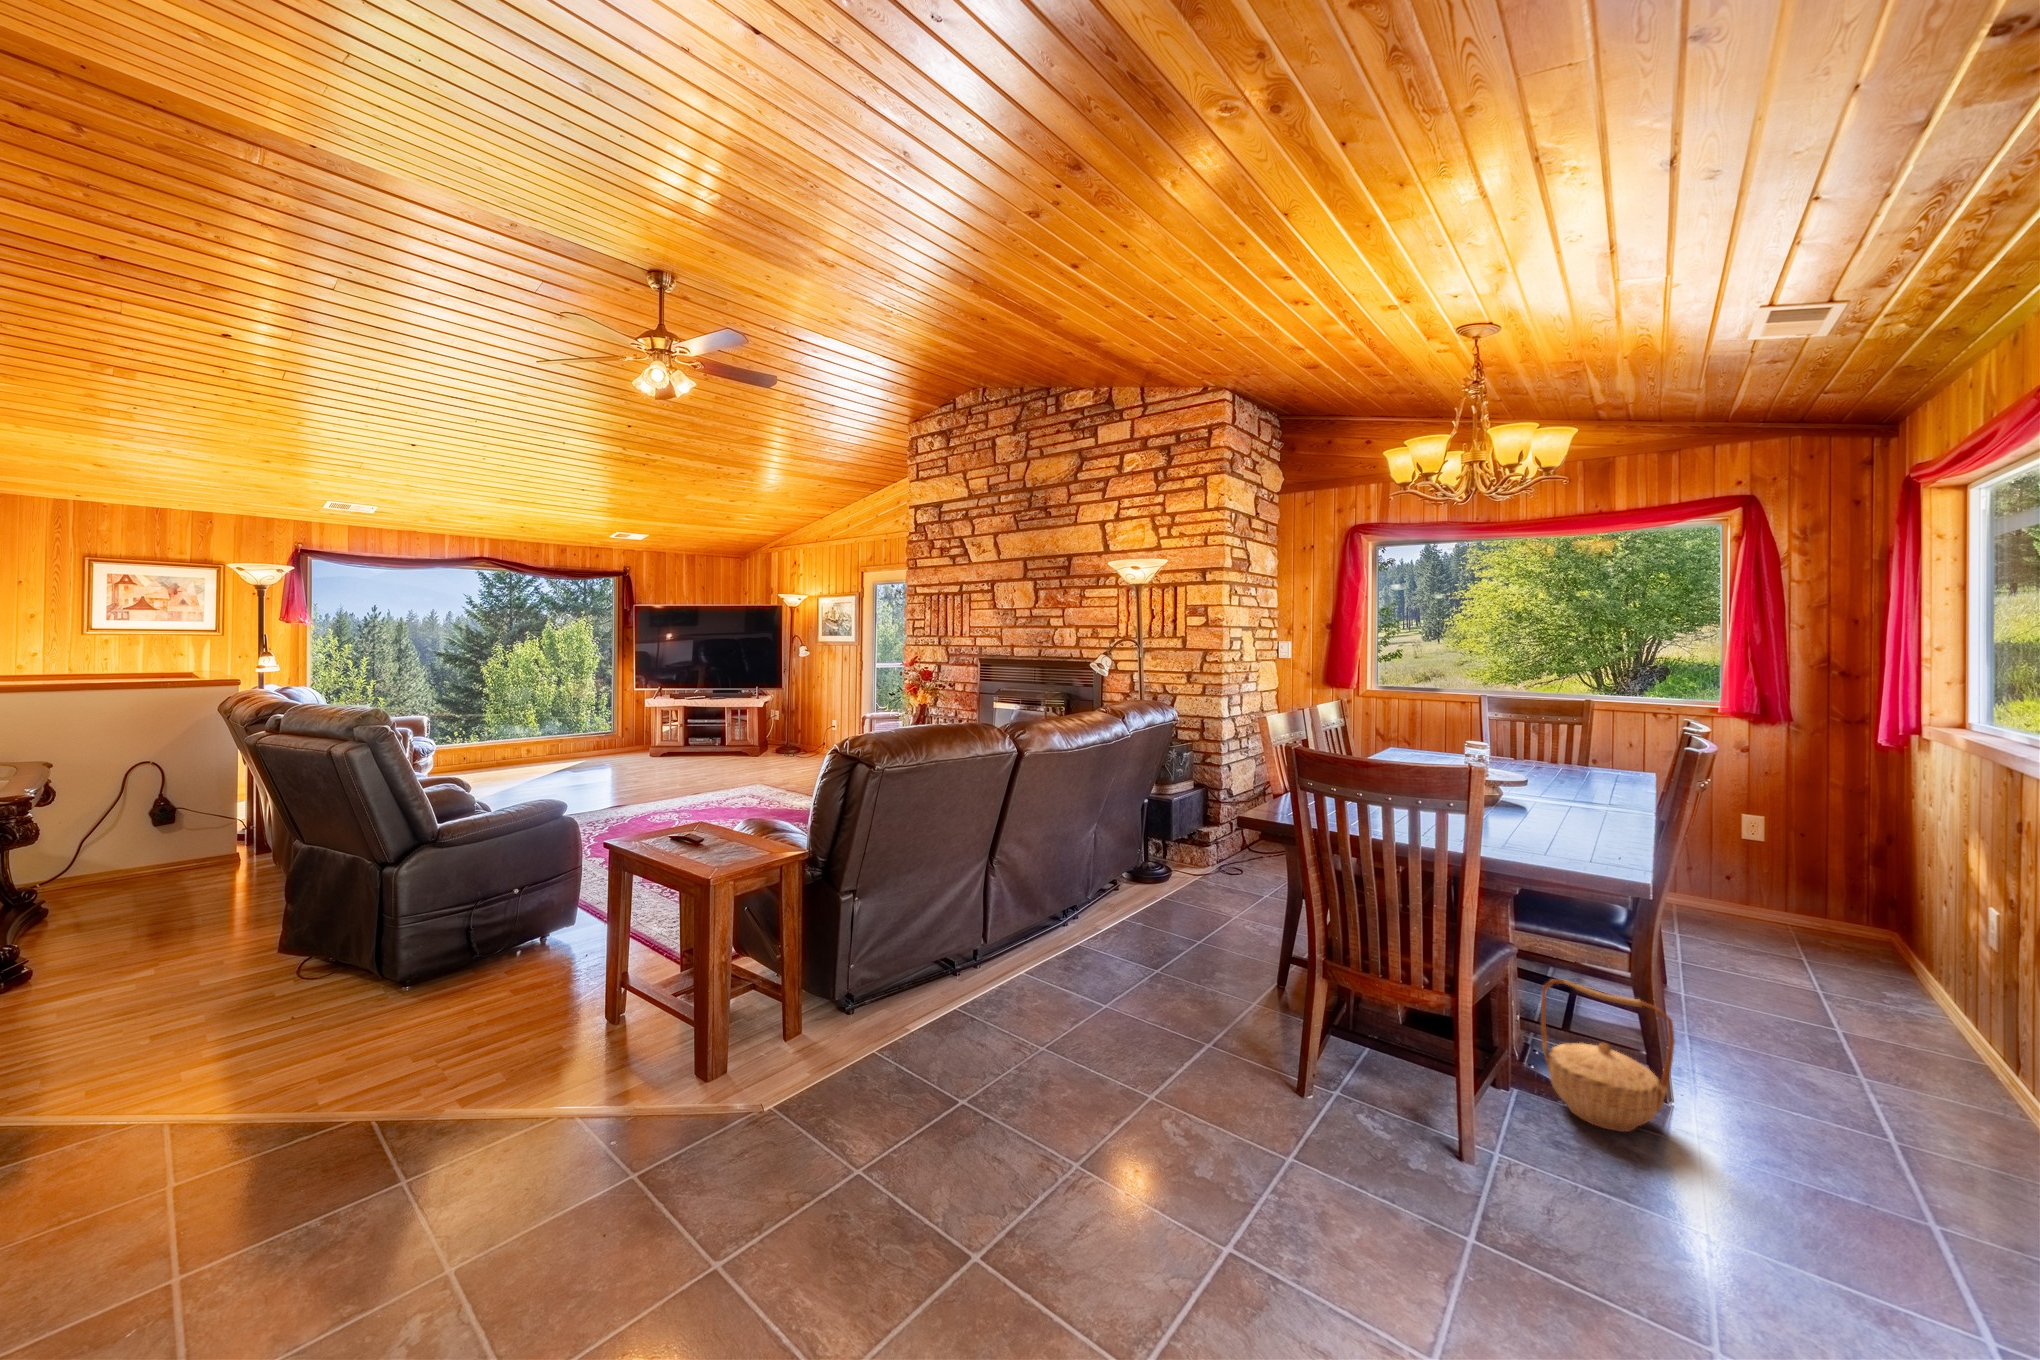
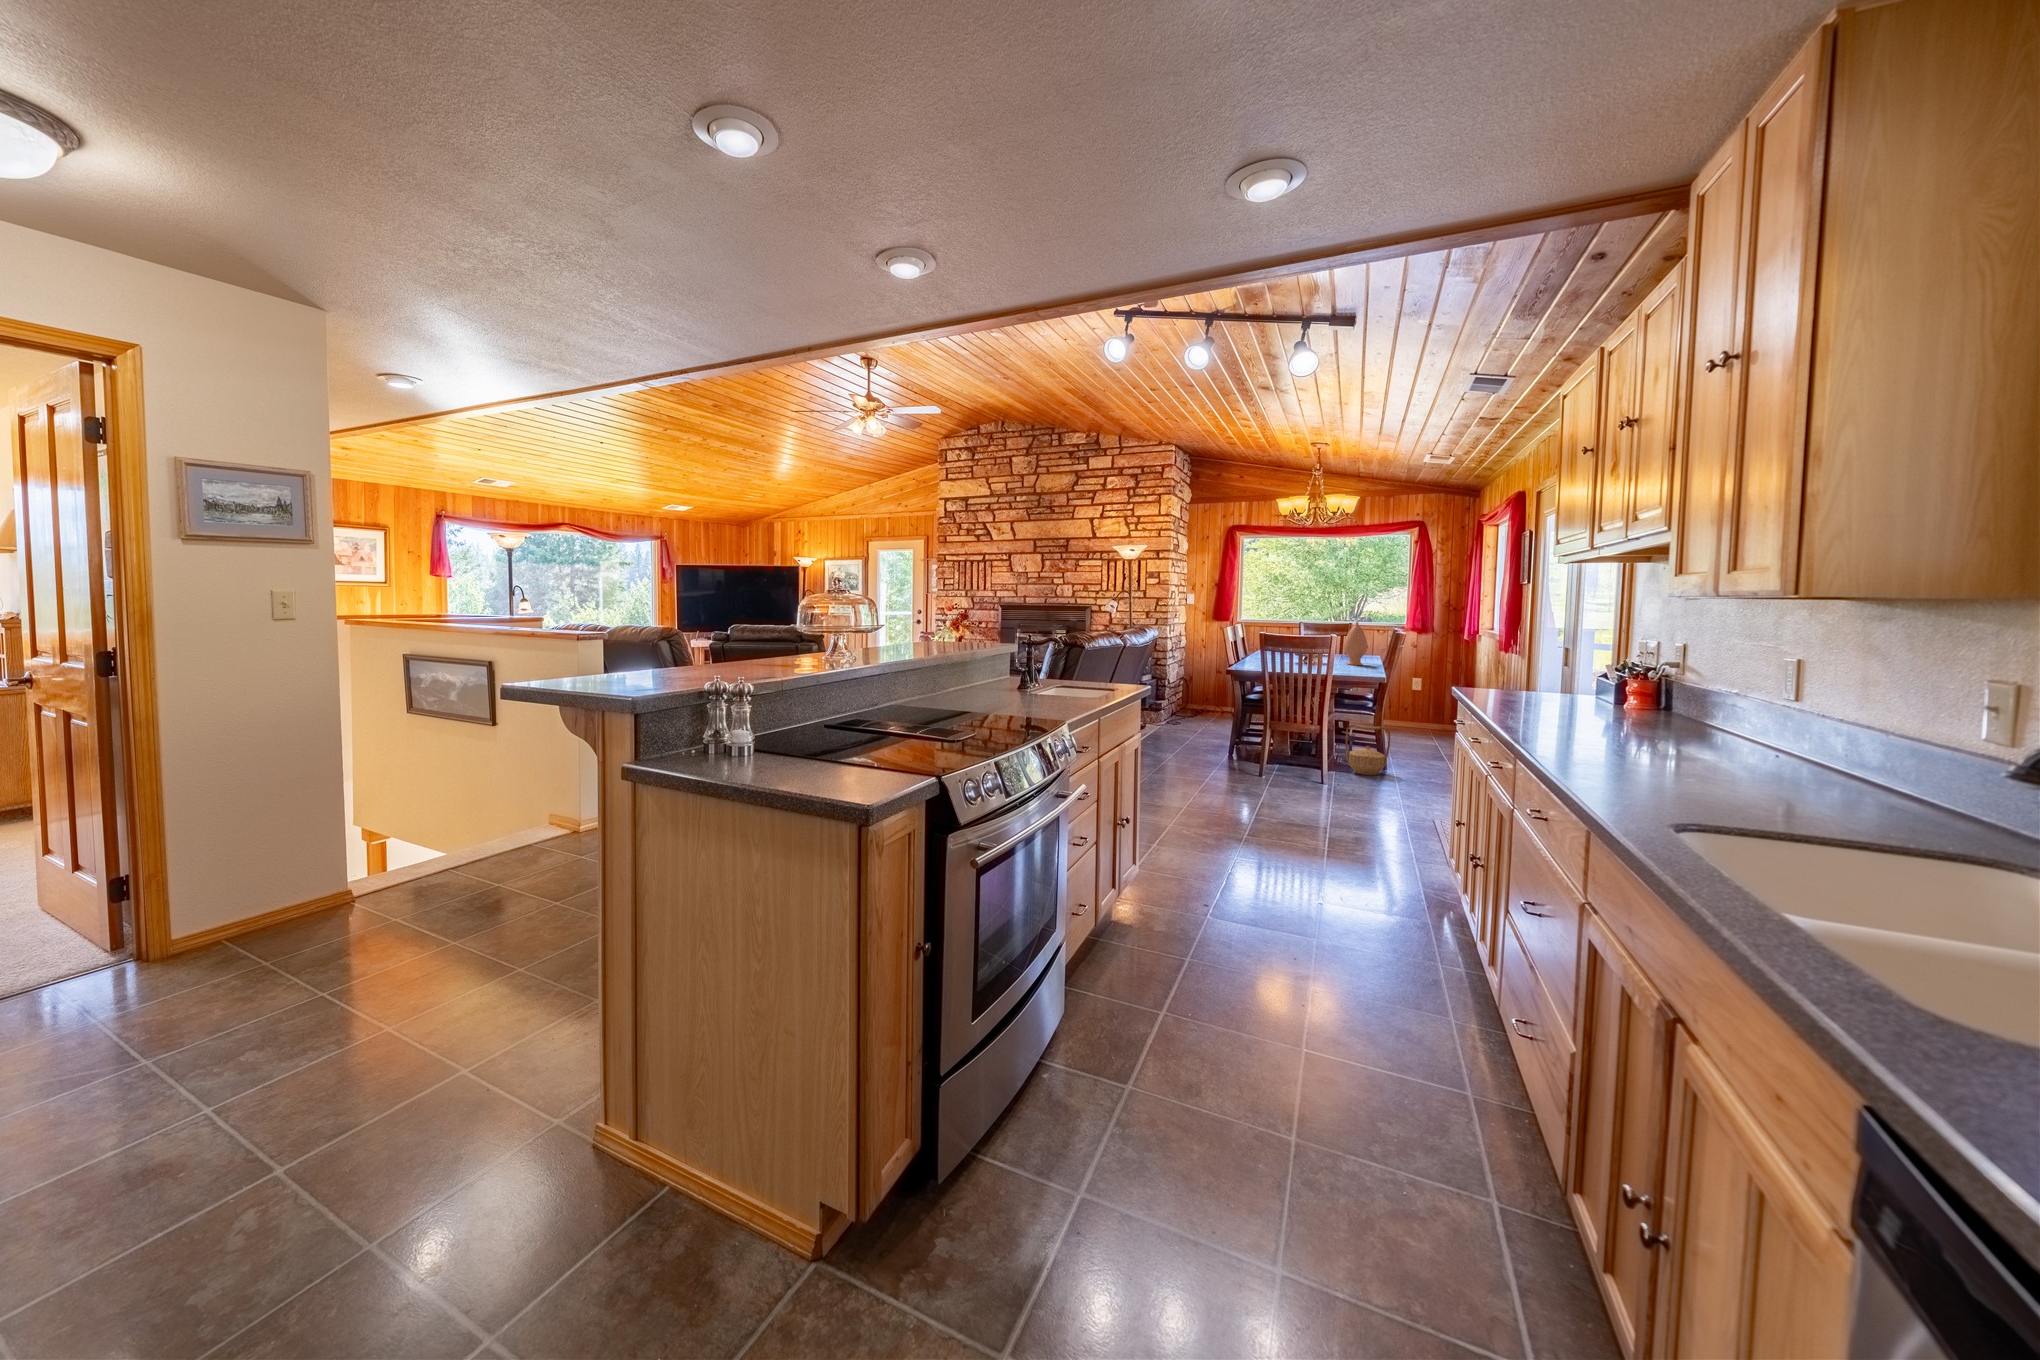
vase: none [1553,706,1614,804] -> present [1344,622,1368,665]

